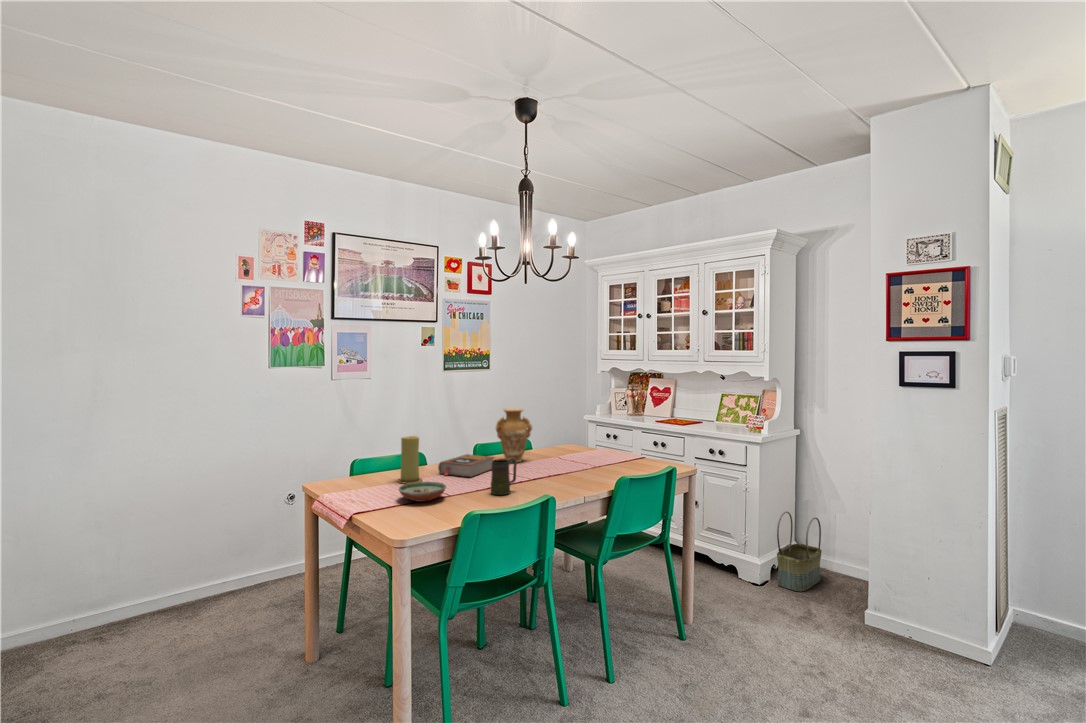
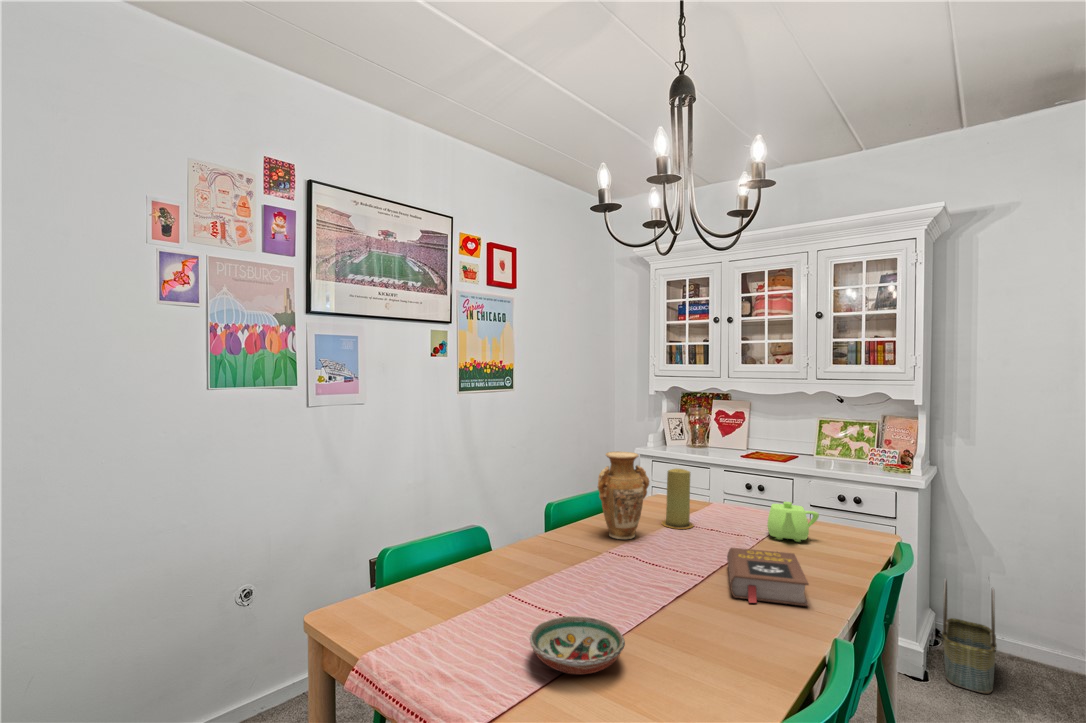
candle: present [397,436,422,483] -> present [662,469,693,529]
teapot: none [607,442,639,467] -> present [767,502,819,542]
book: present [438,454,495,477] -> present [727,548,809,606]
mug: present [491,458,517,495] -> none [681,558,720,635]

